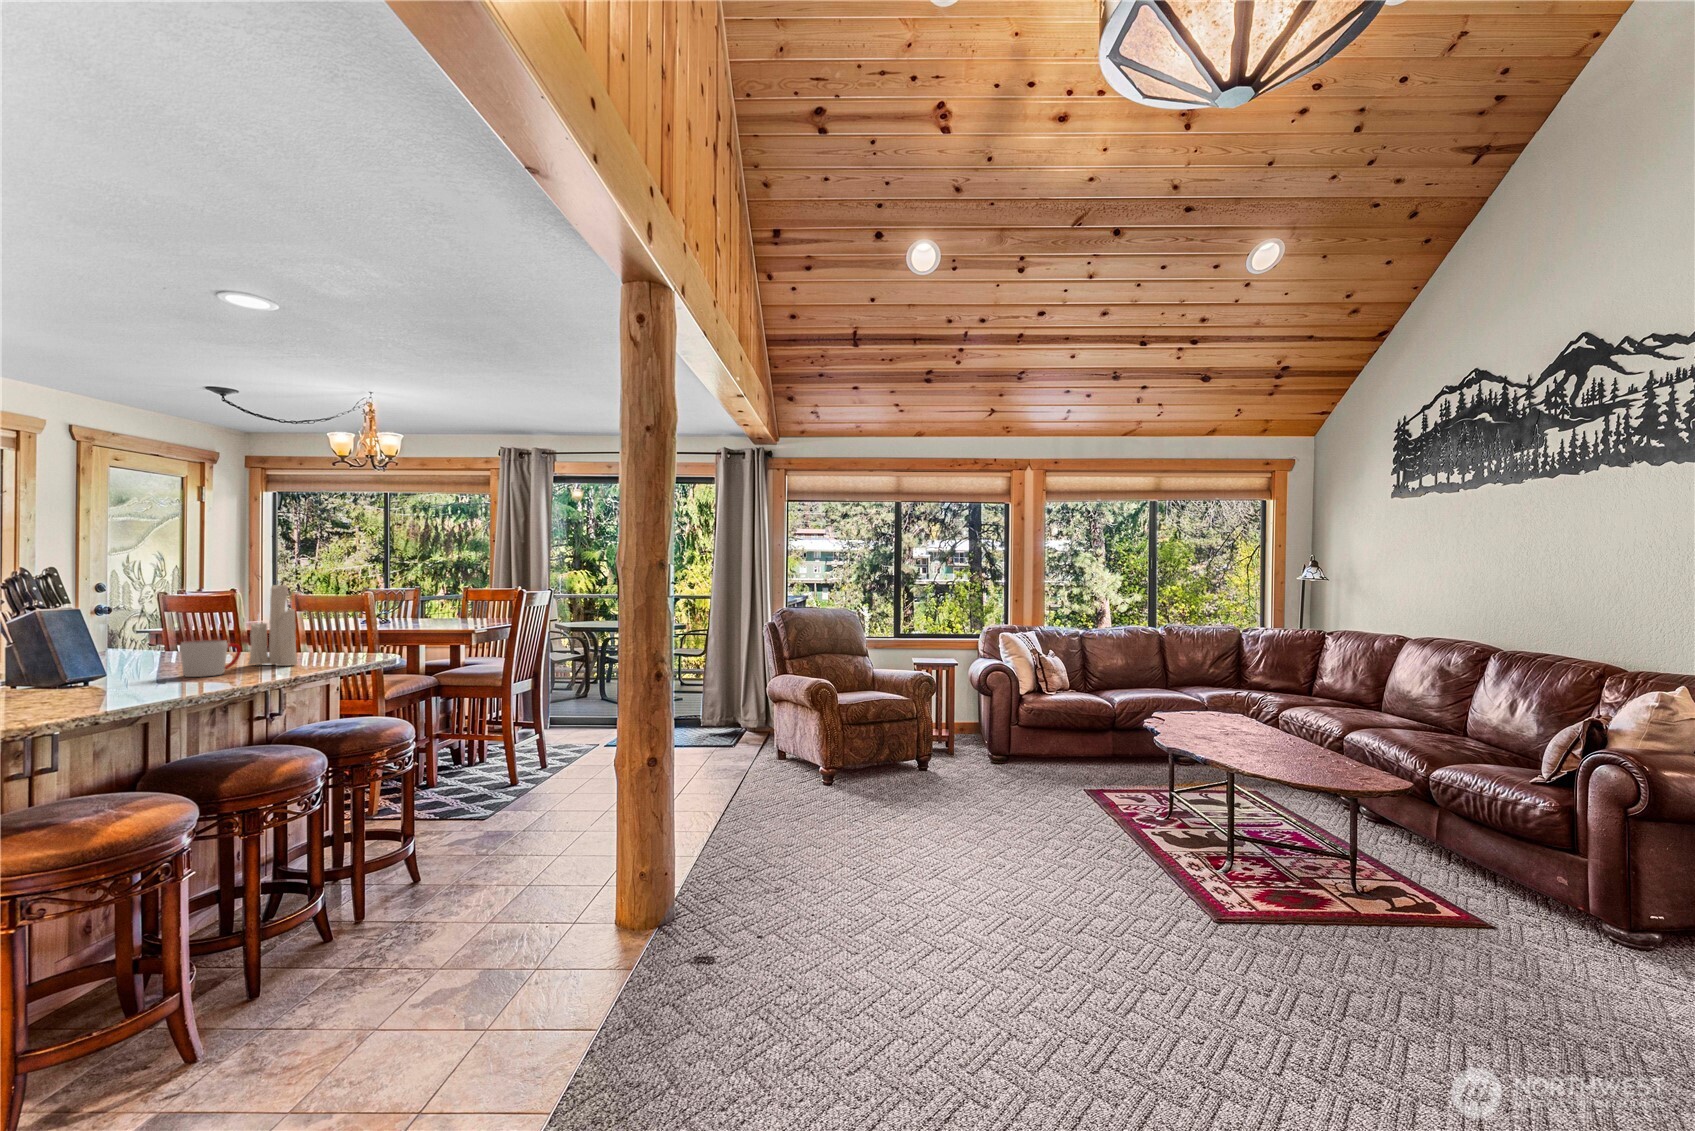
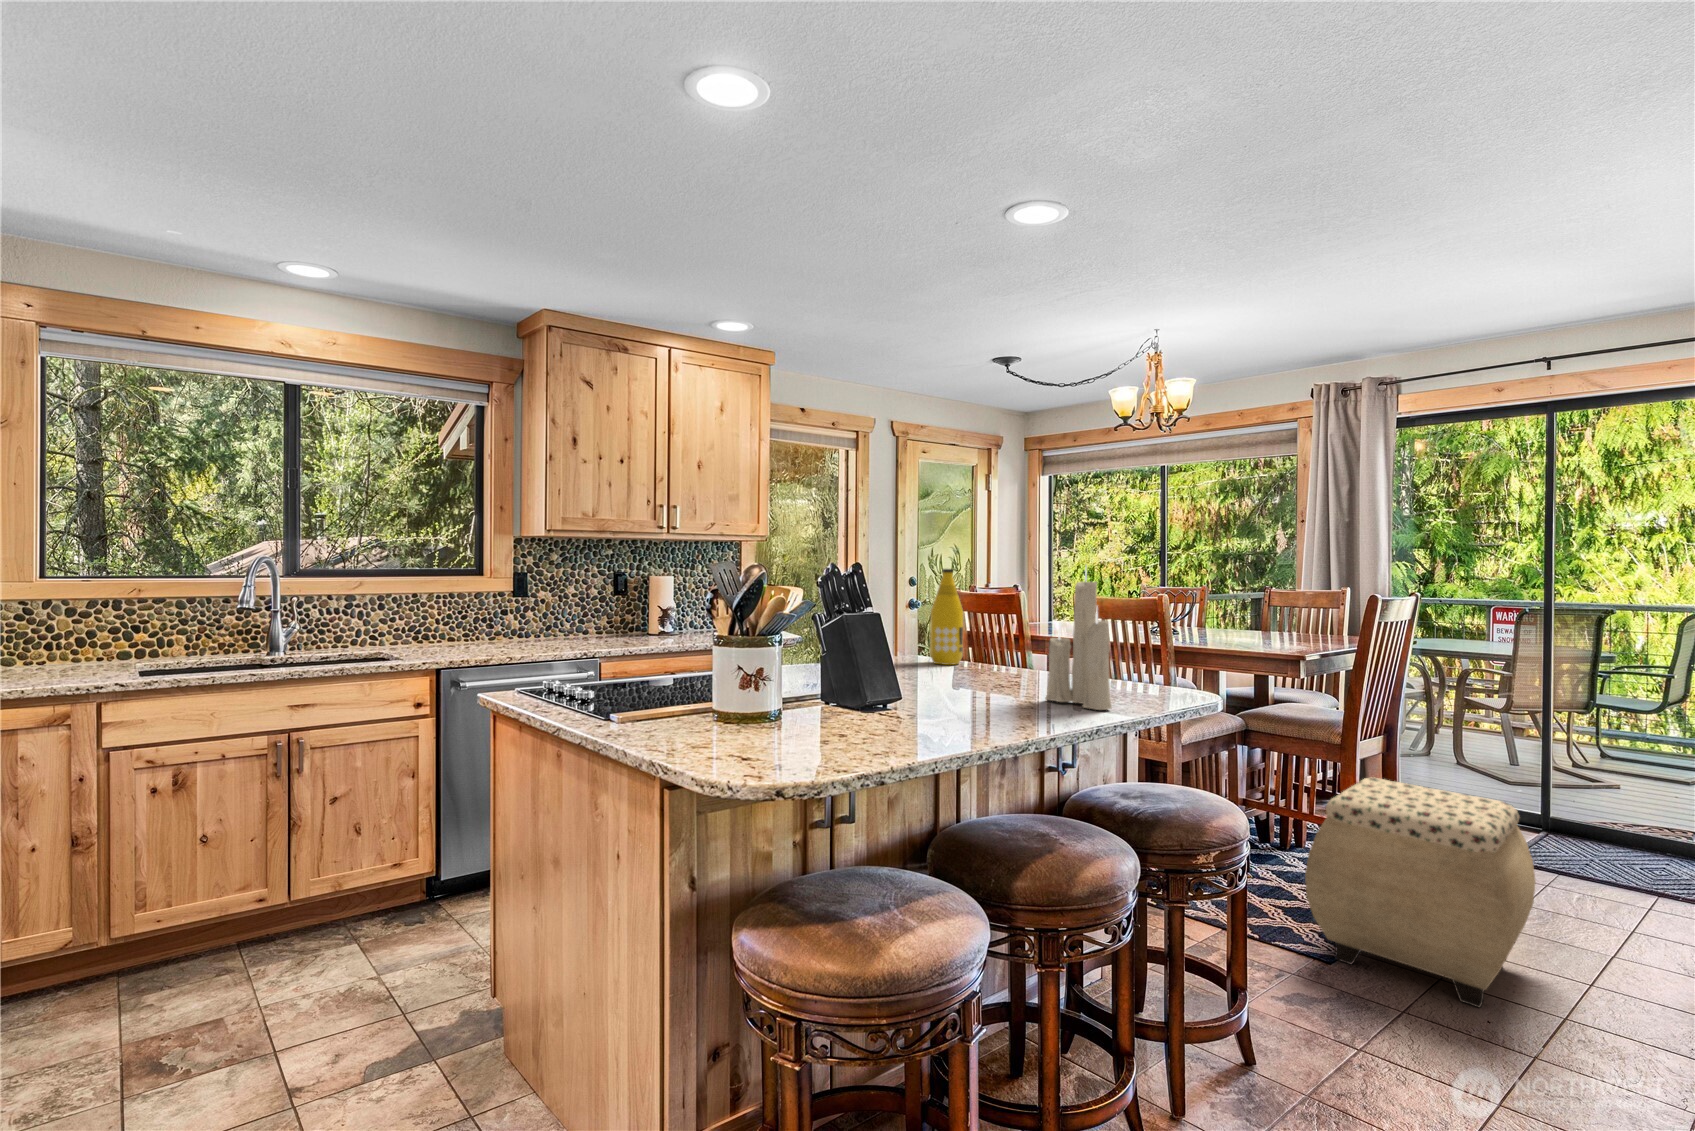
bottle: none [140,578,176,655] -> present [930,569,964,665]
mug: present [180,640,242,677] -> none [970,662,1042,721]
ottoman: none [463,702,594,816] -> present [1305,777,1535,1007]

